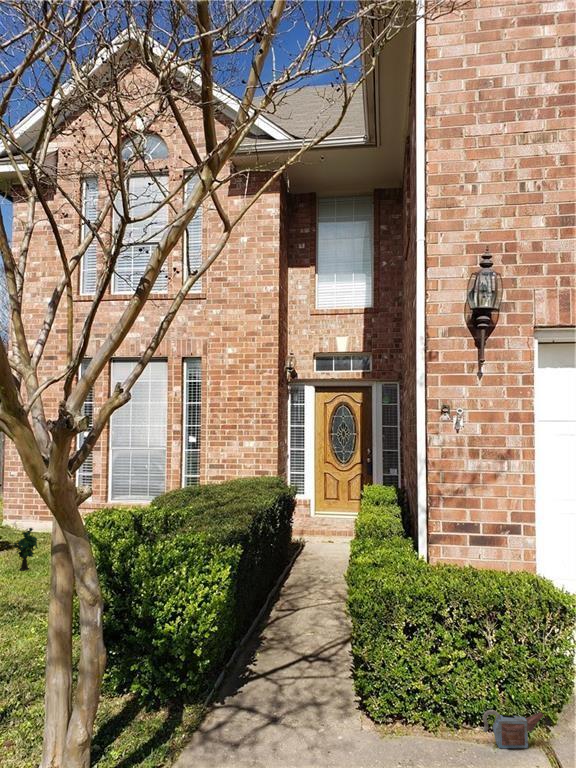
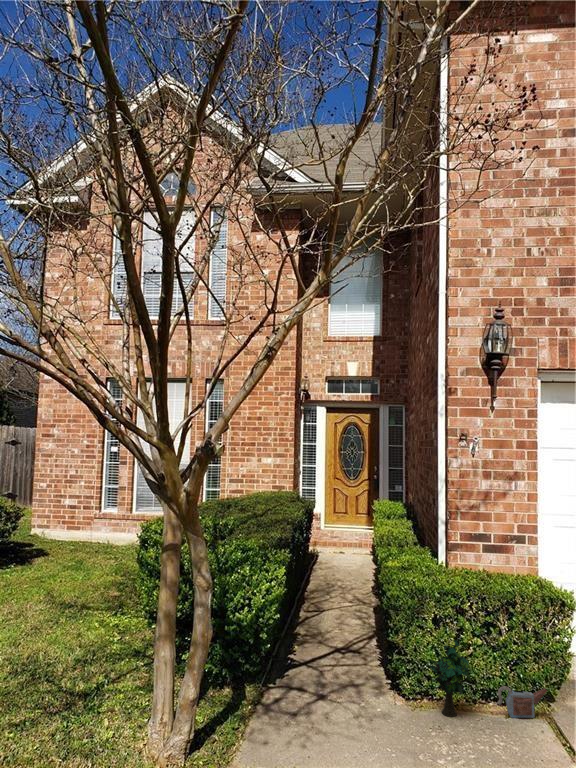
decorative plant: present [13,528,38,571] -> present [430,640,471,717]

